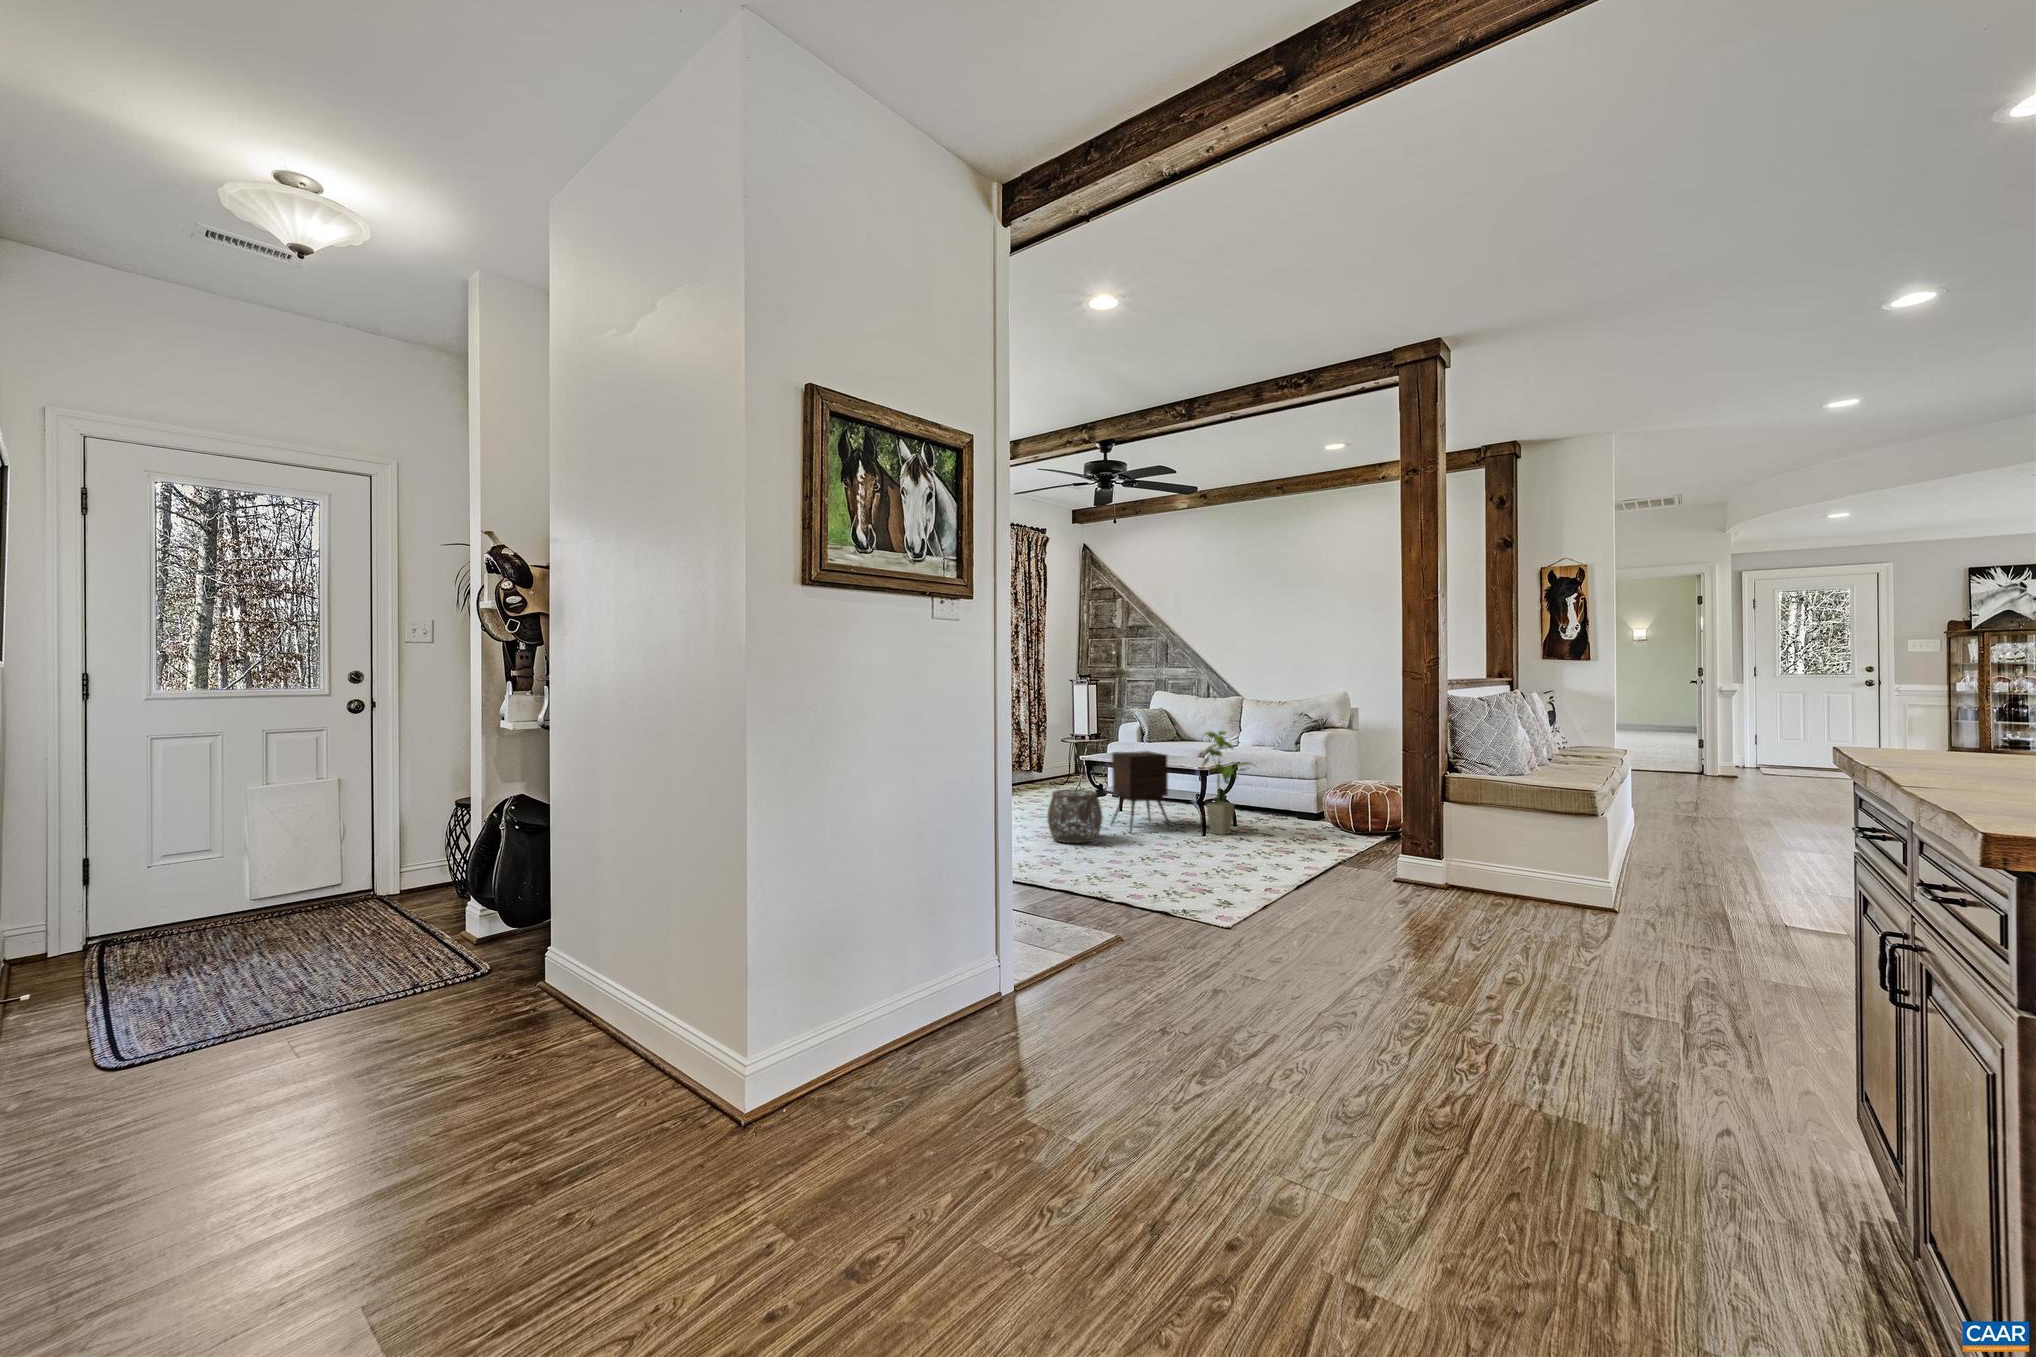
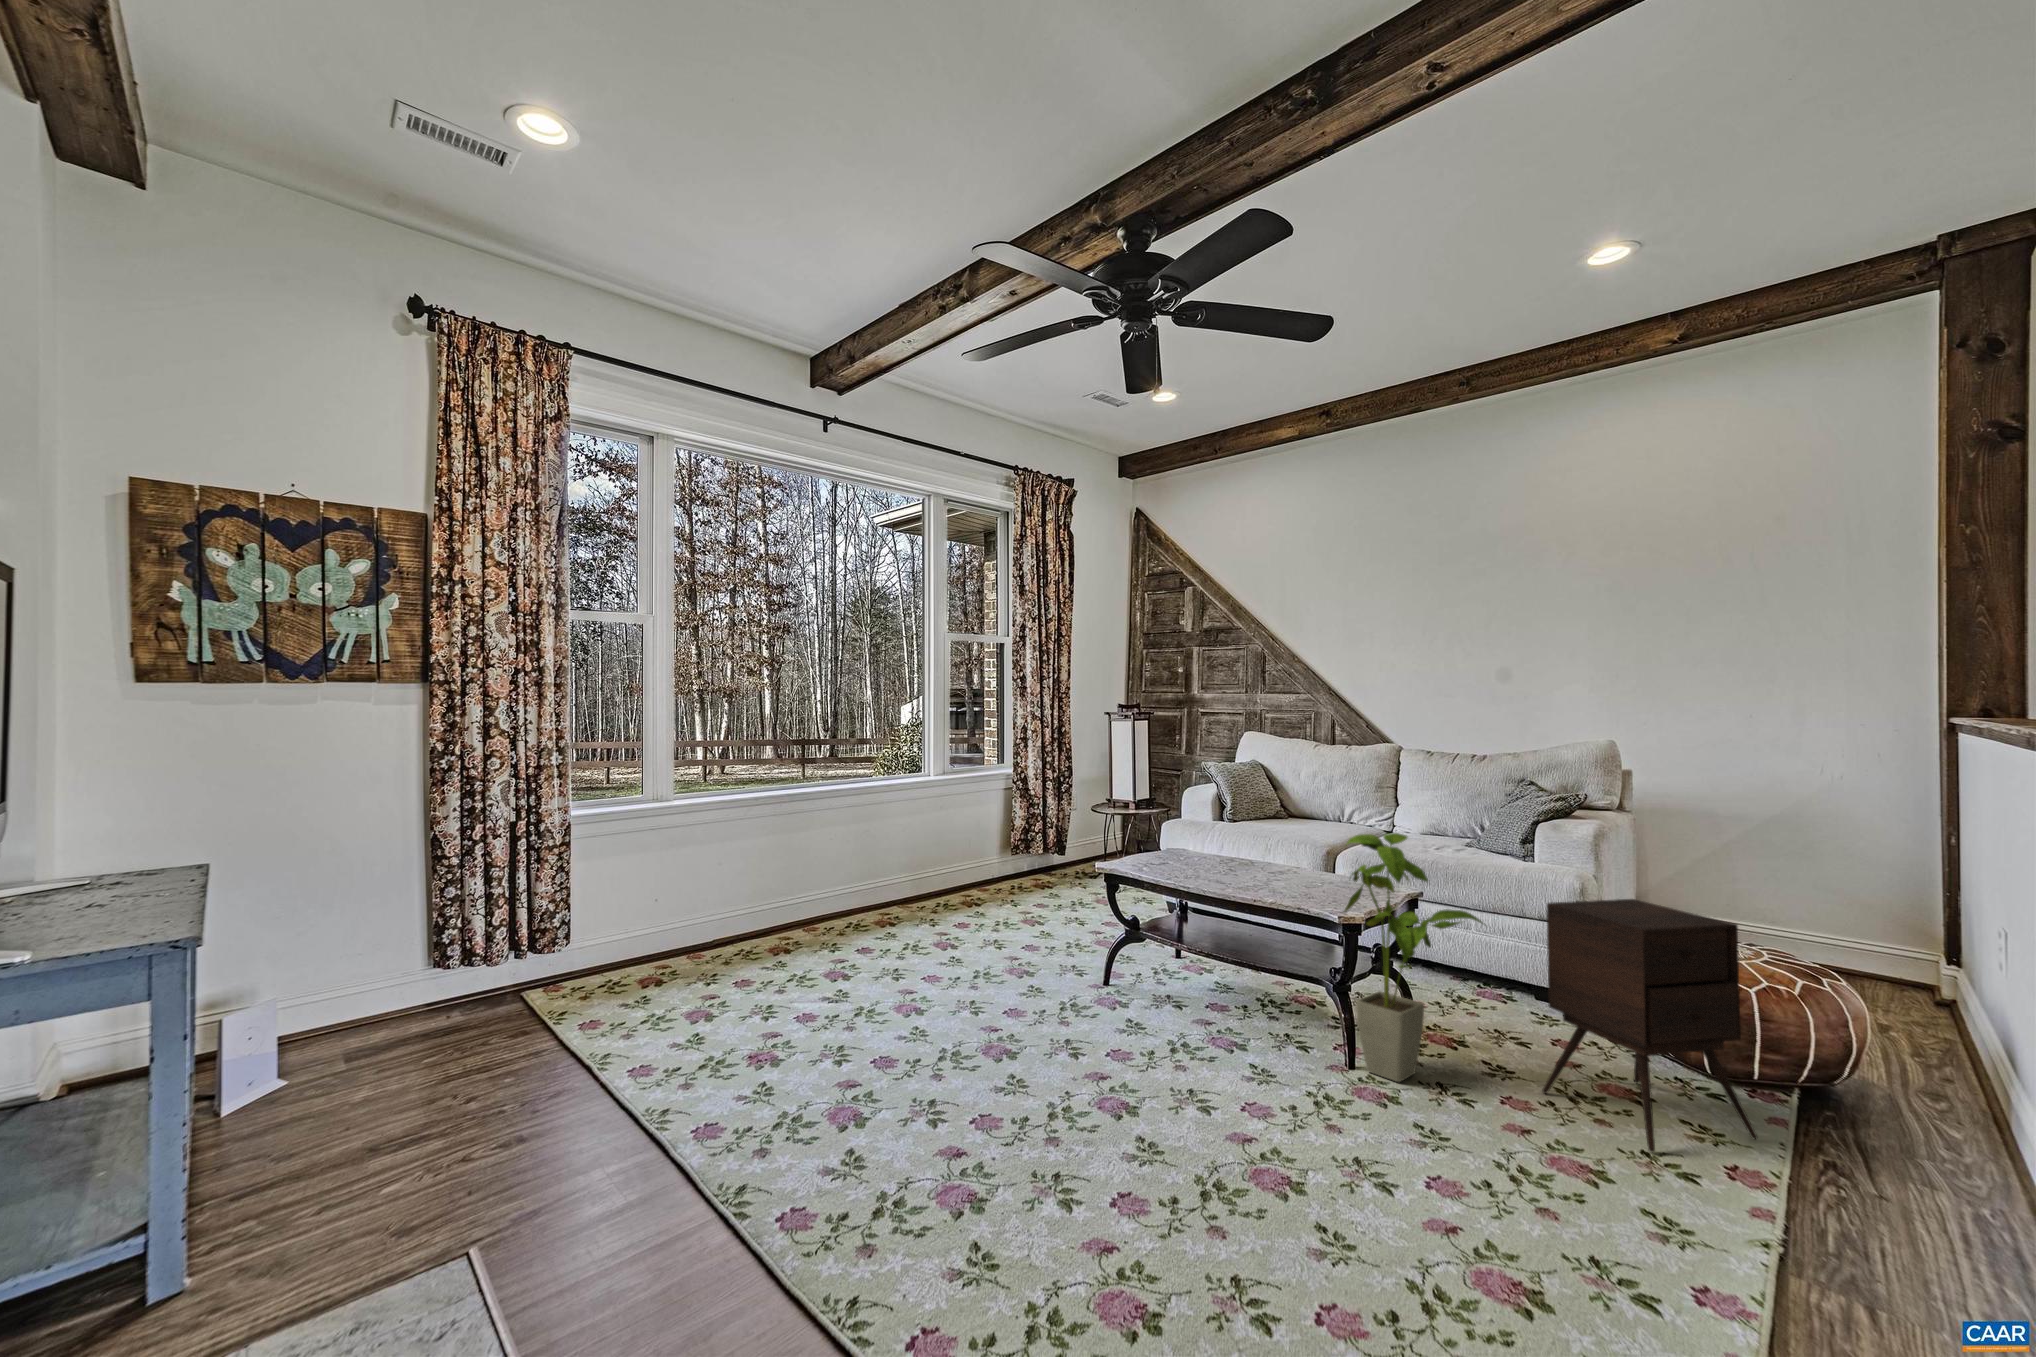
side table: present [1111,751,1171,832] -> present [1542,899,1758,1153]
woven basket: present [1048,789,1102,843] -> none [974,956,1106,1108]

